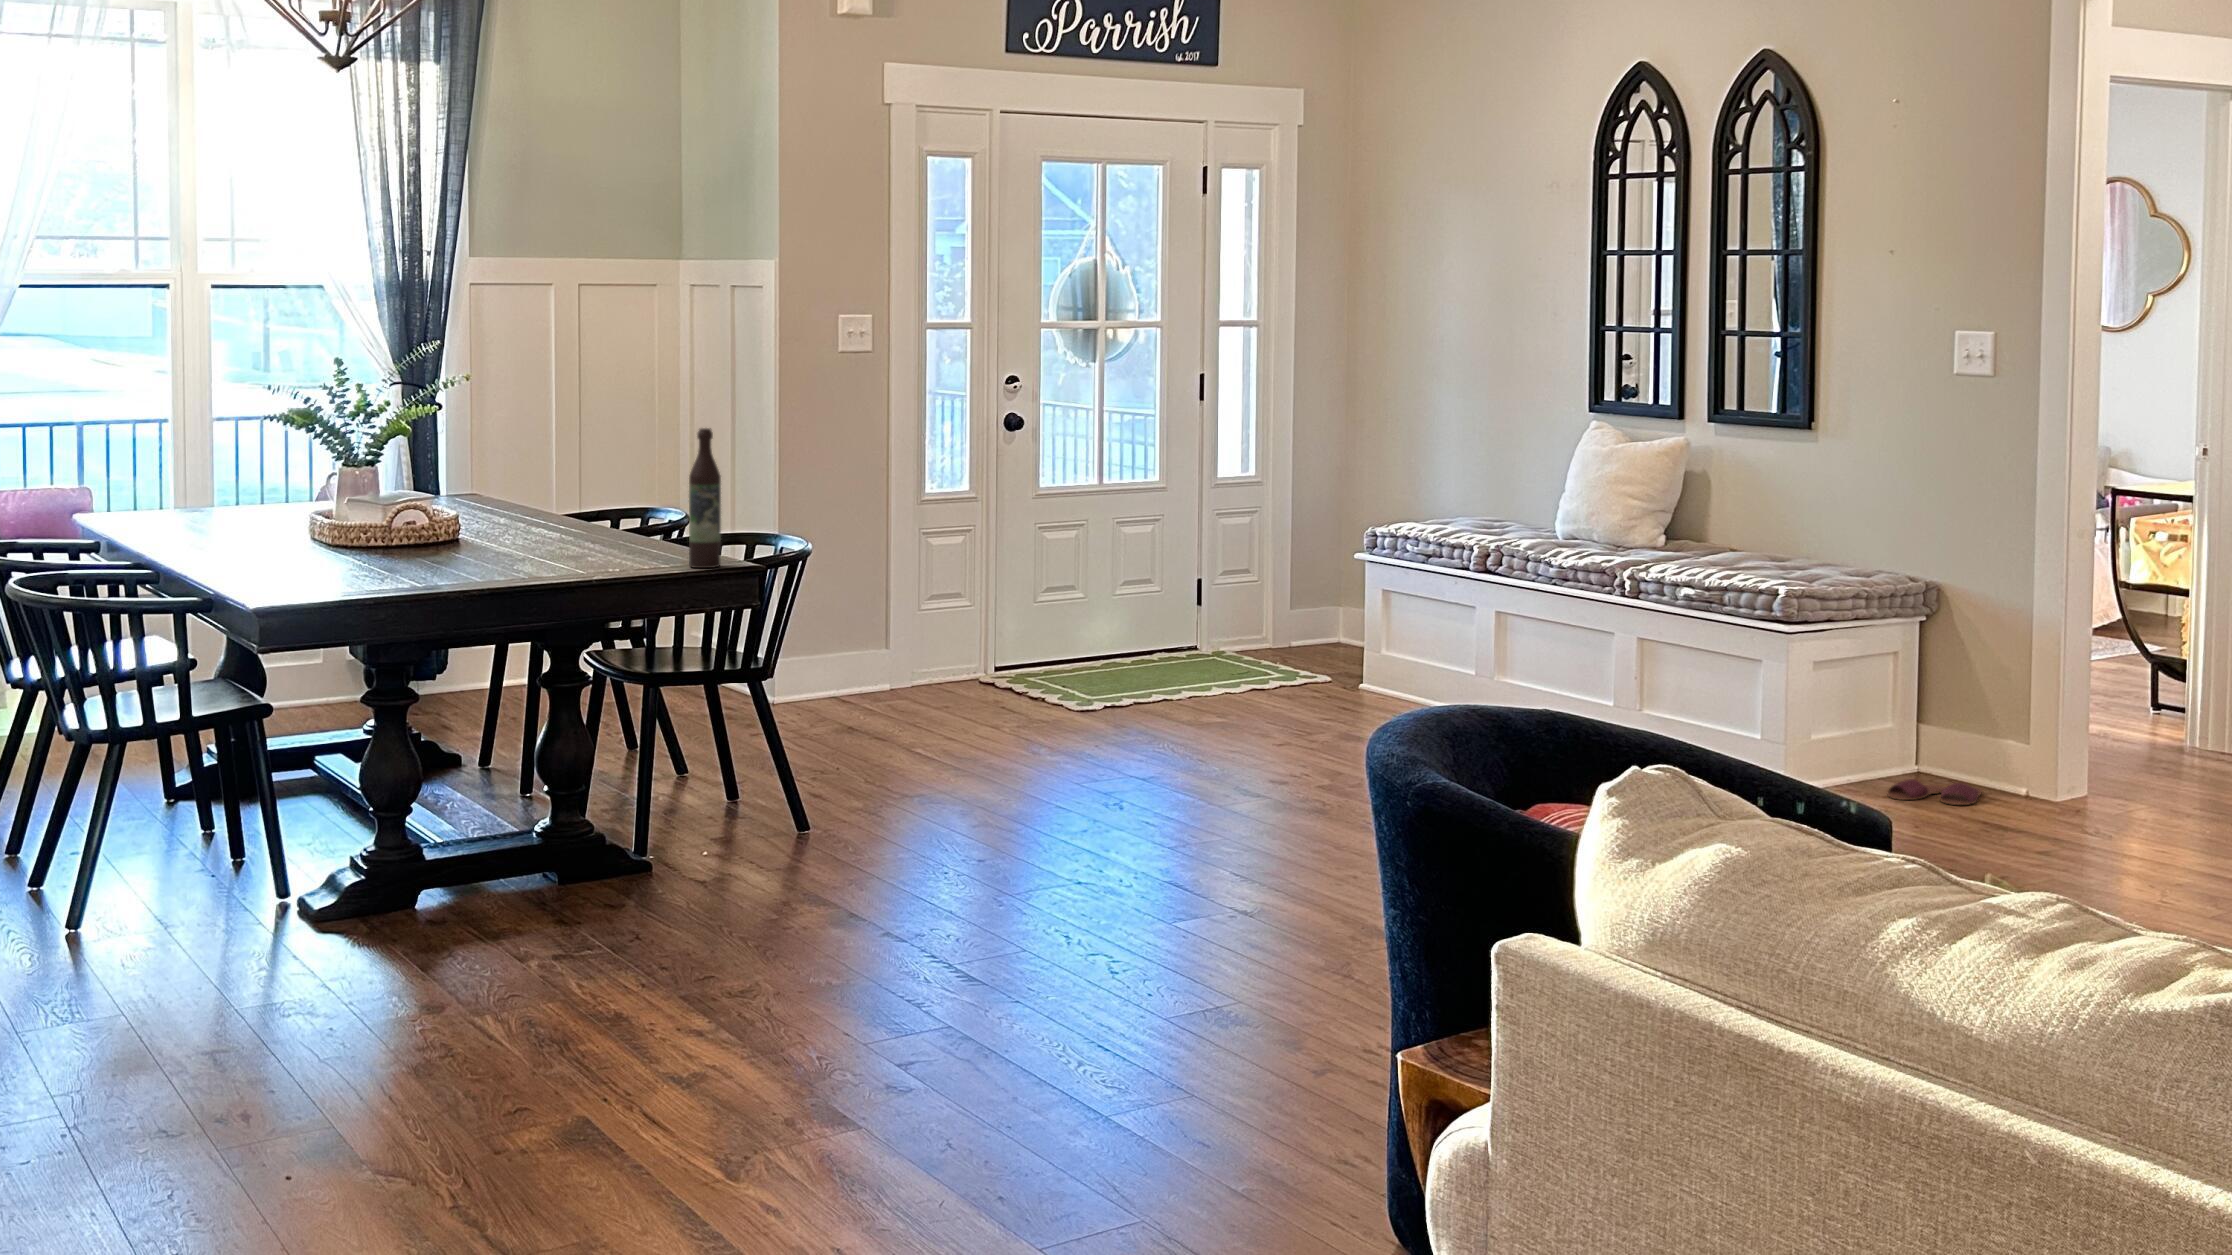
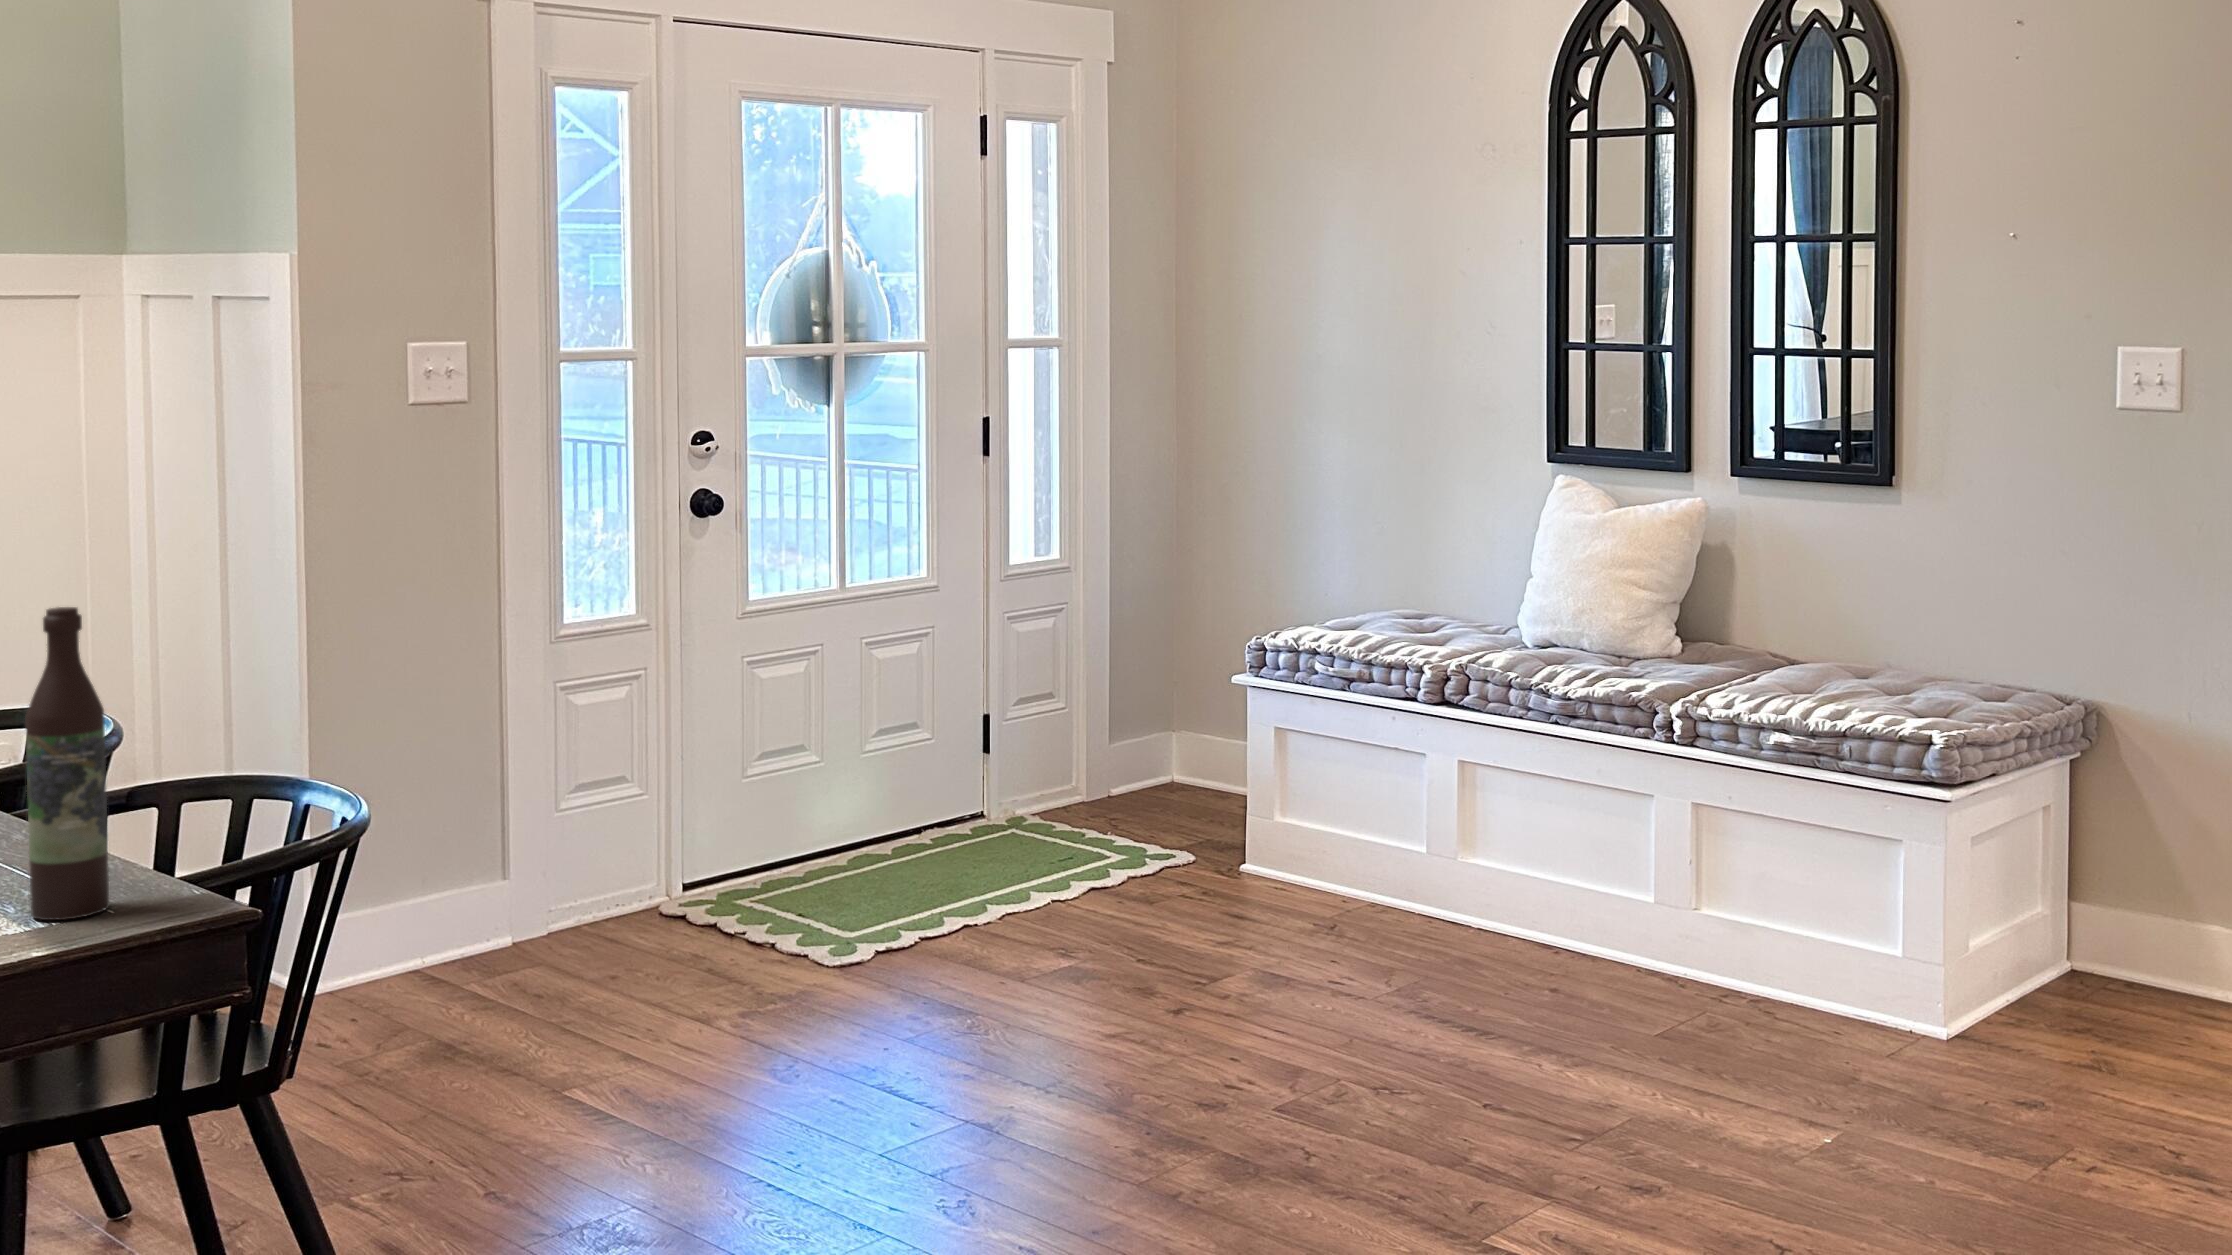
slippers: present [1887,779,1982,805] -> none [2075,999,2199,1040]

